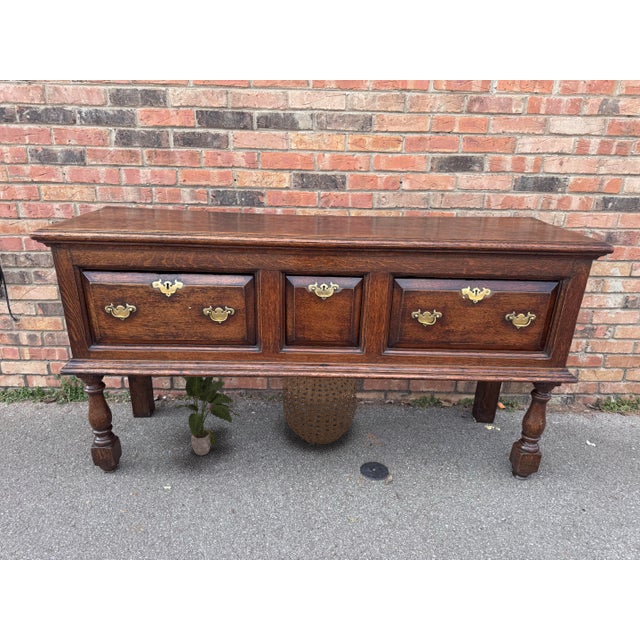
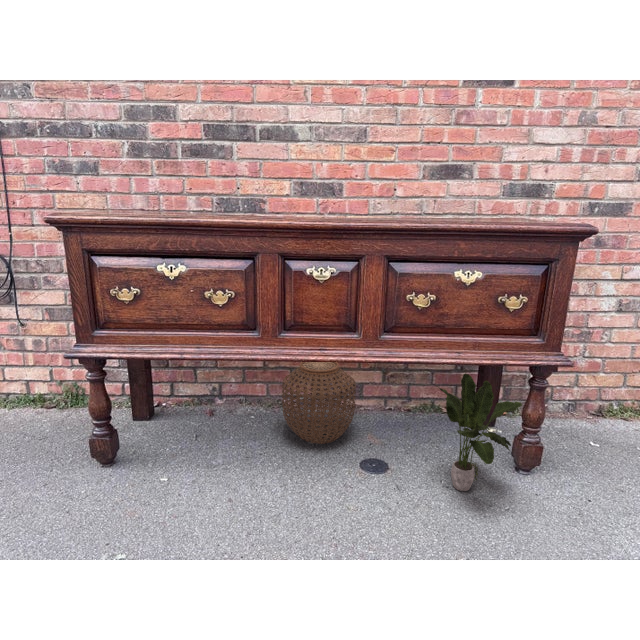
potted plant: present [173,375,241,455] -> present [437,374,522,491]

